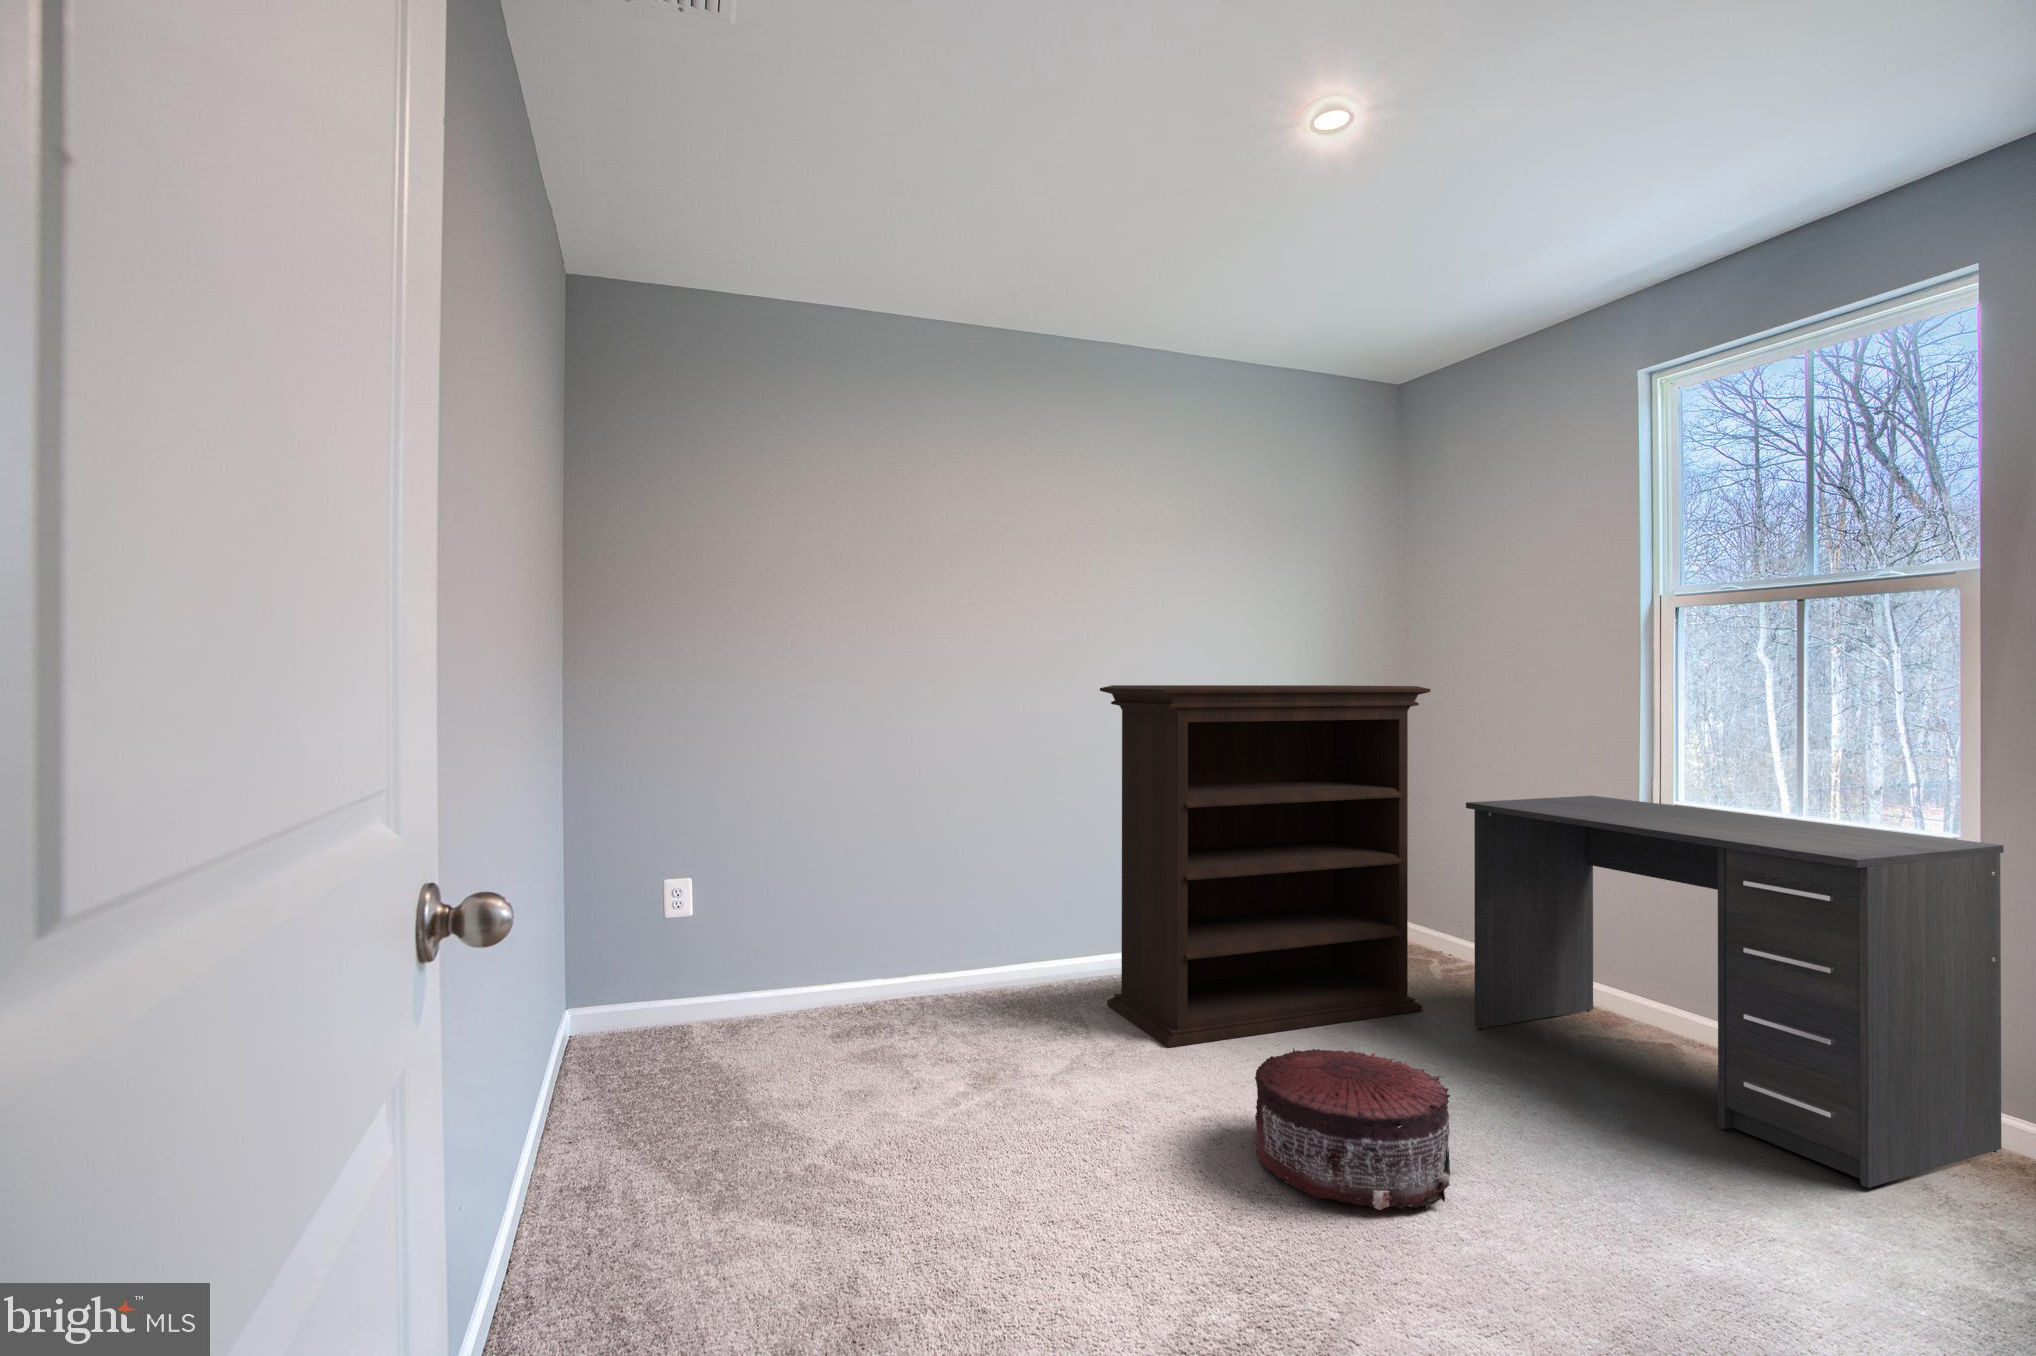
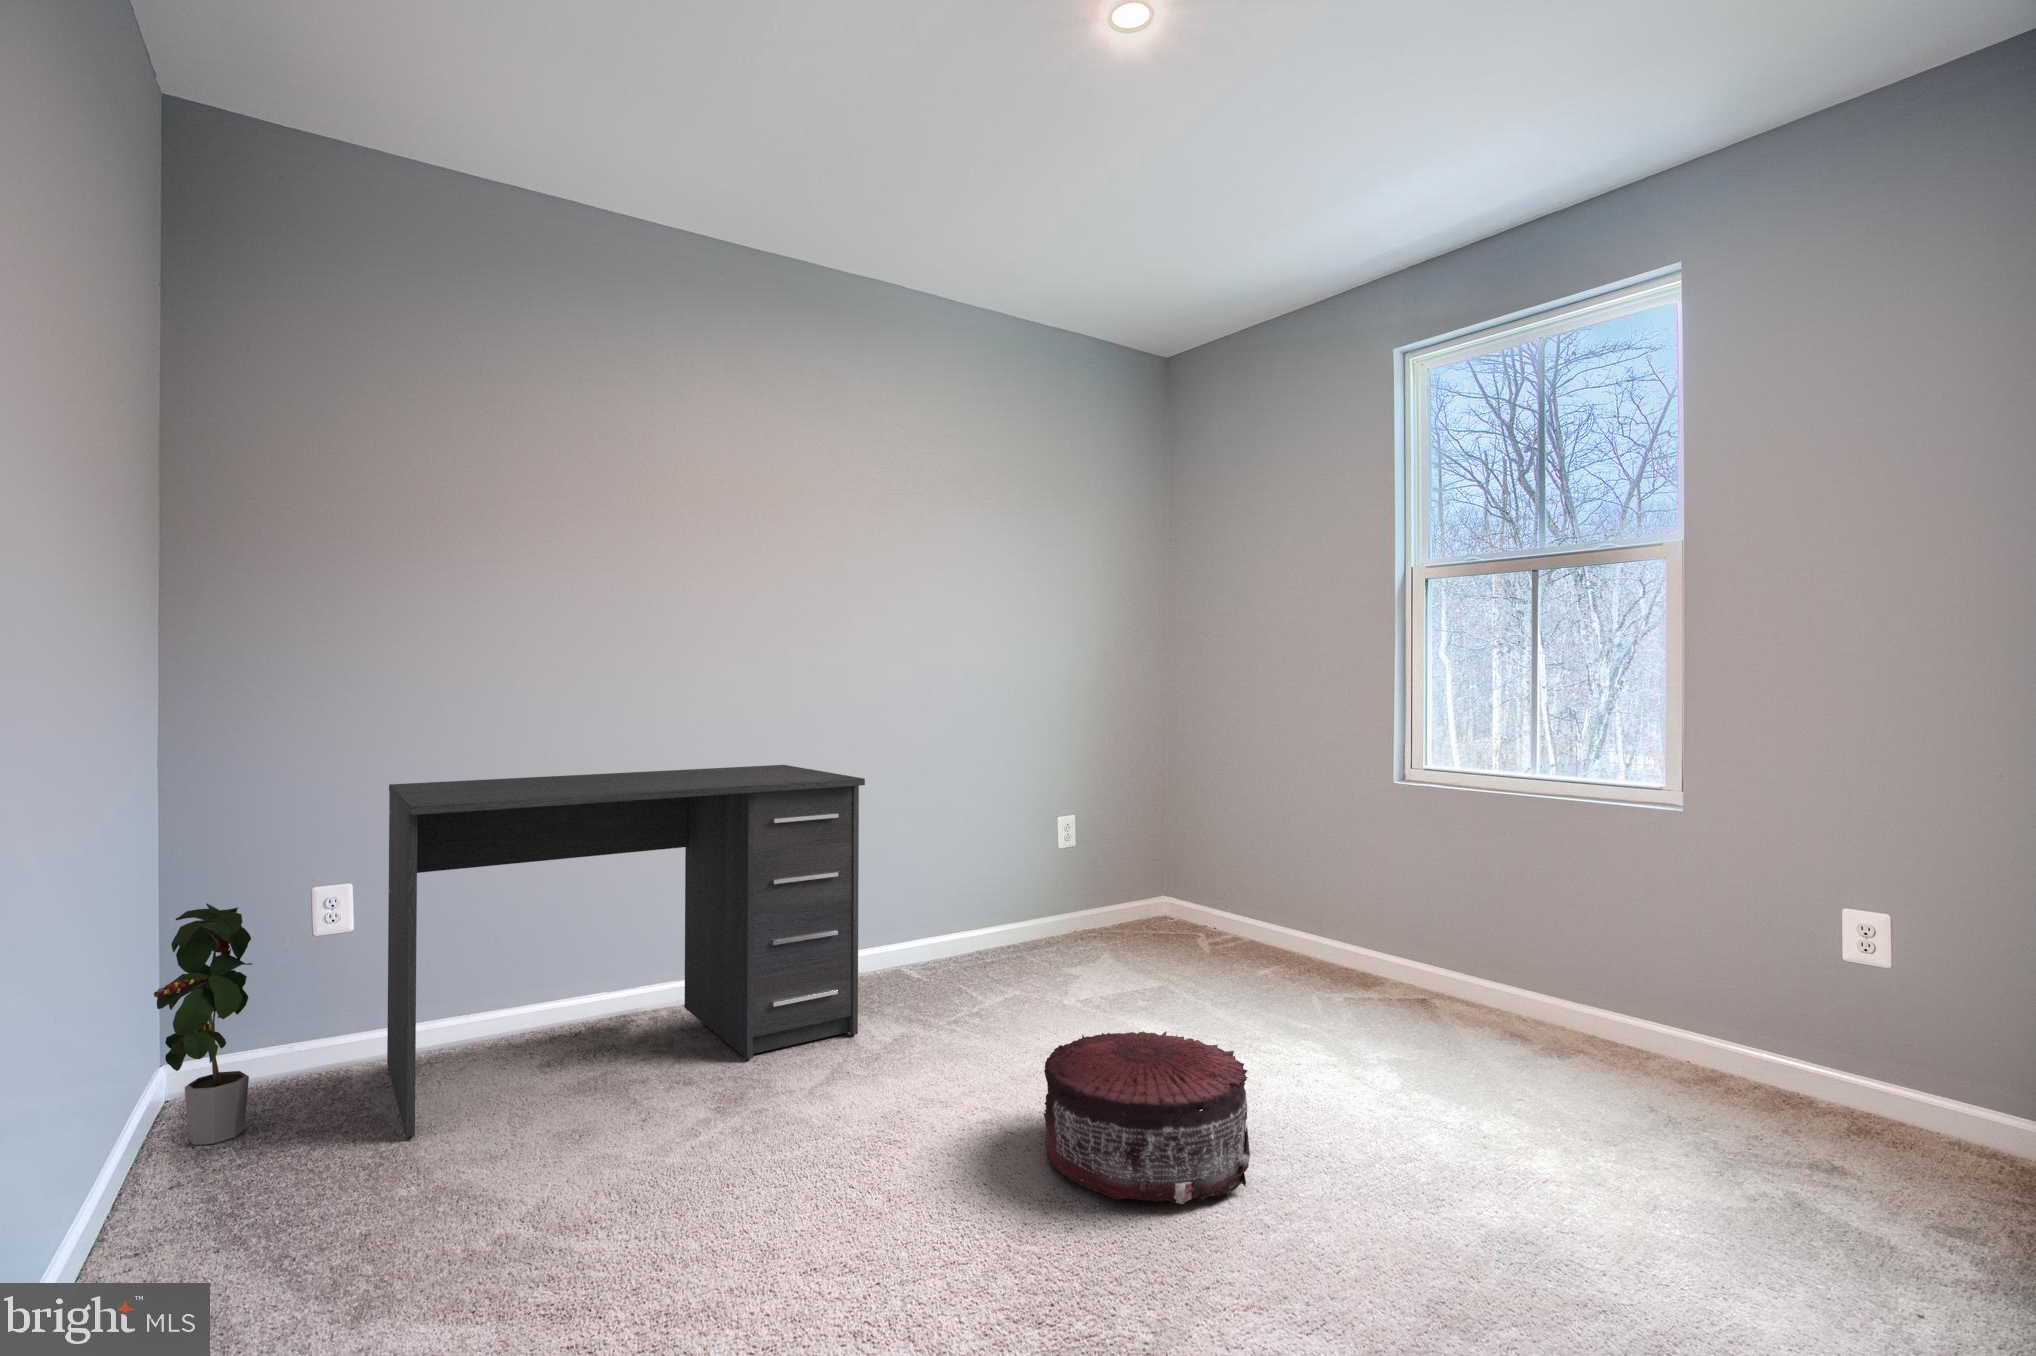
bookshelf: present [1100,685,1430,1047] -> none [865,647,1204,1045]
desk: present [1466,796,2004,1189] -> present [387,765,865,1138]
potted plant: none [570,888,630,1072] -> present [154,904,252,1145]

